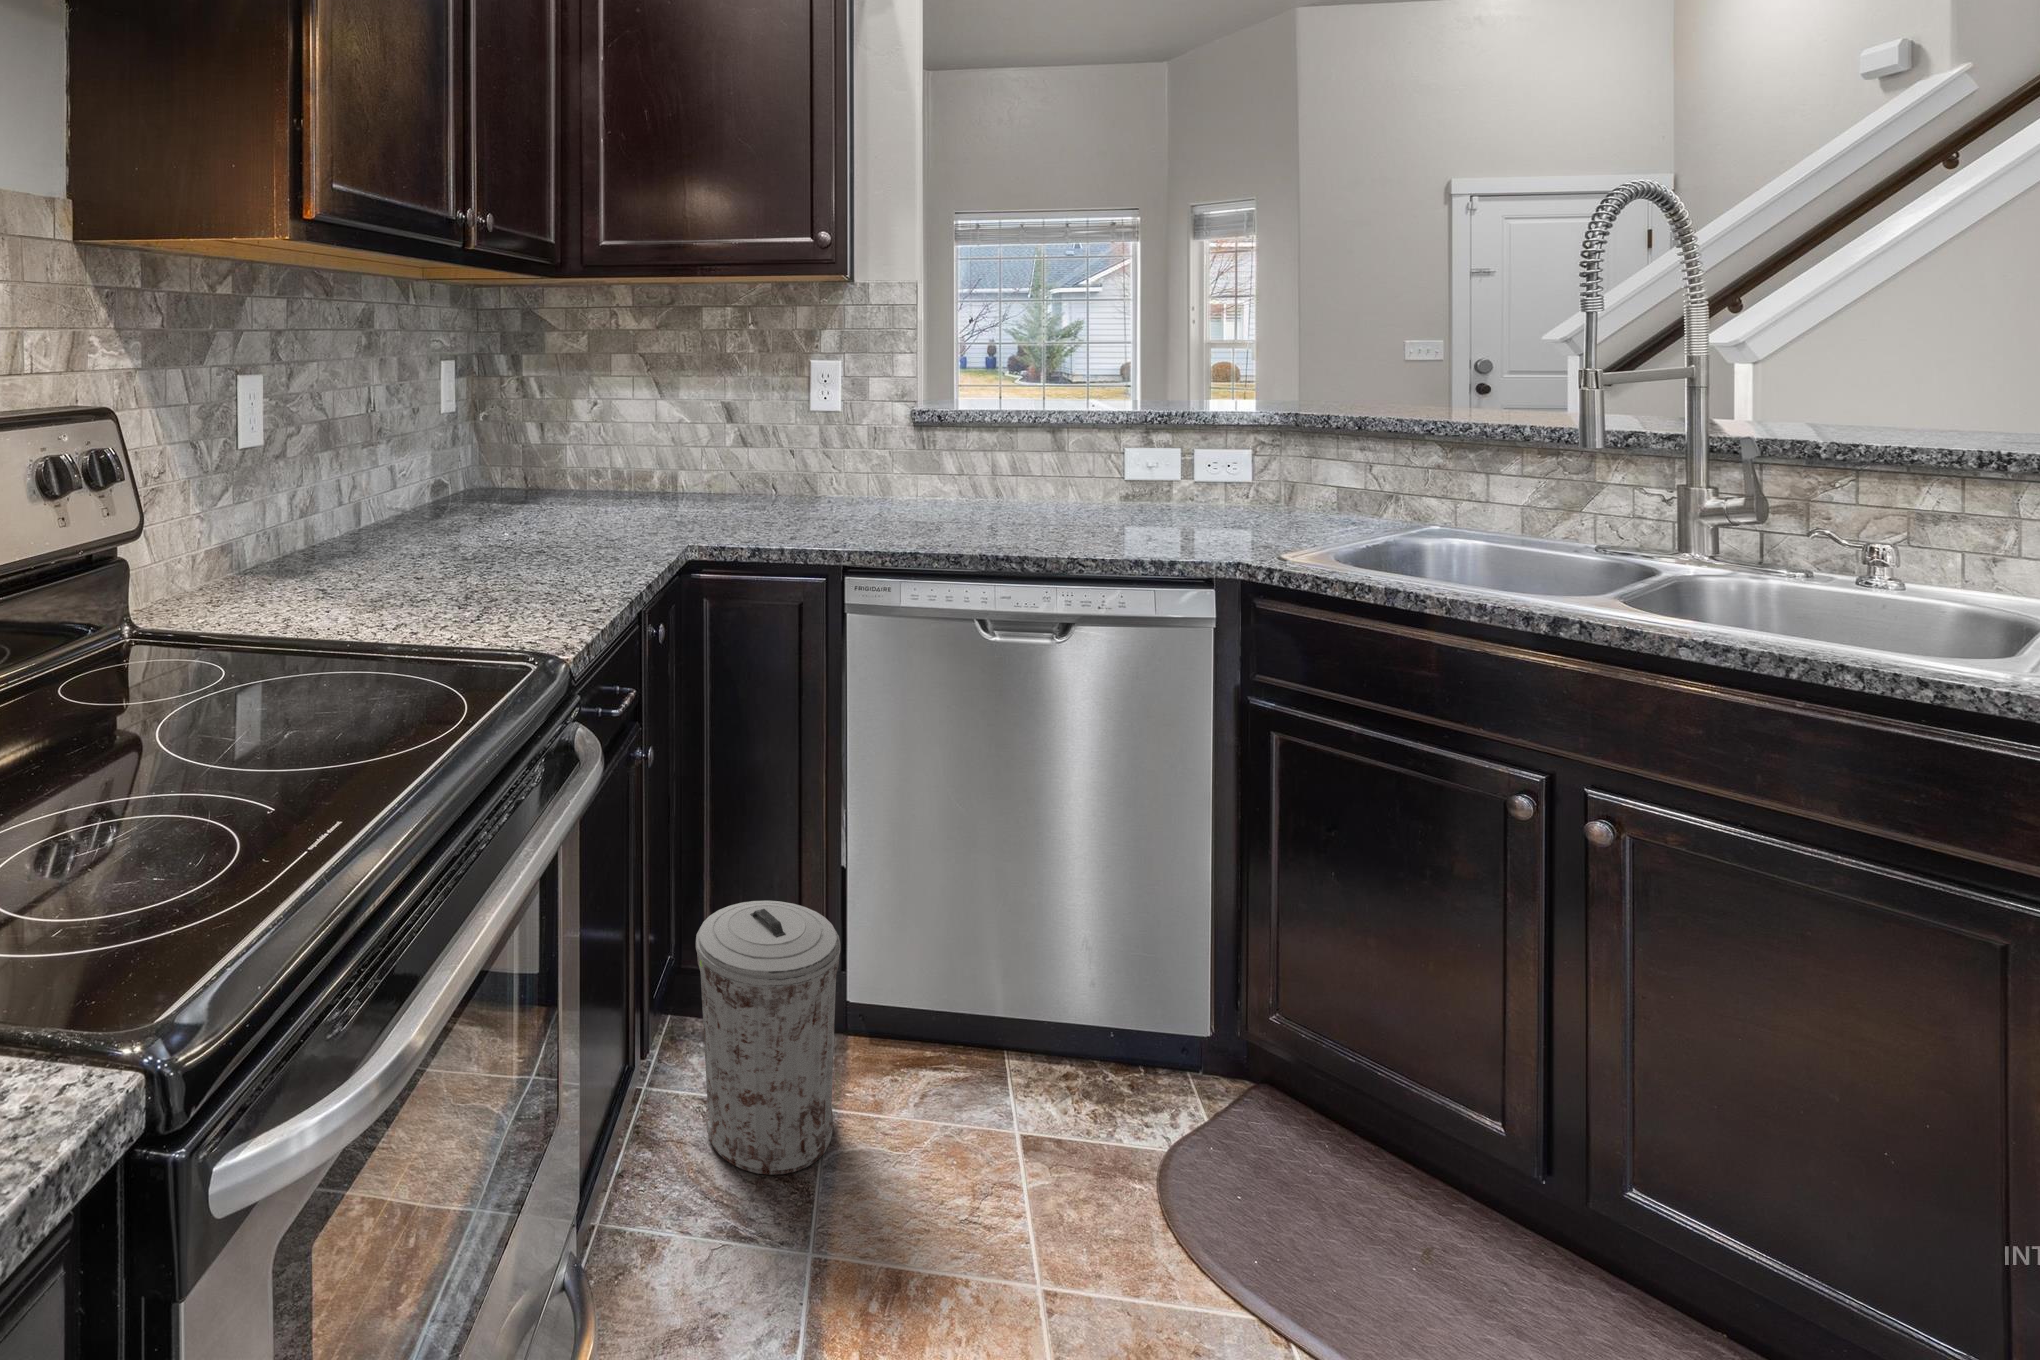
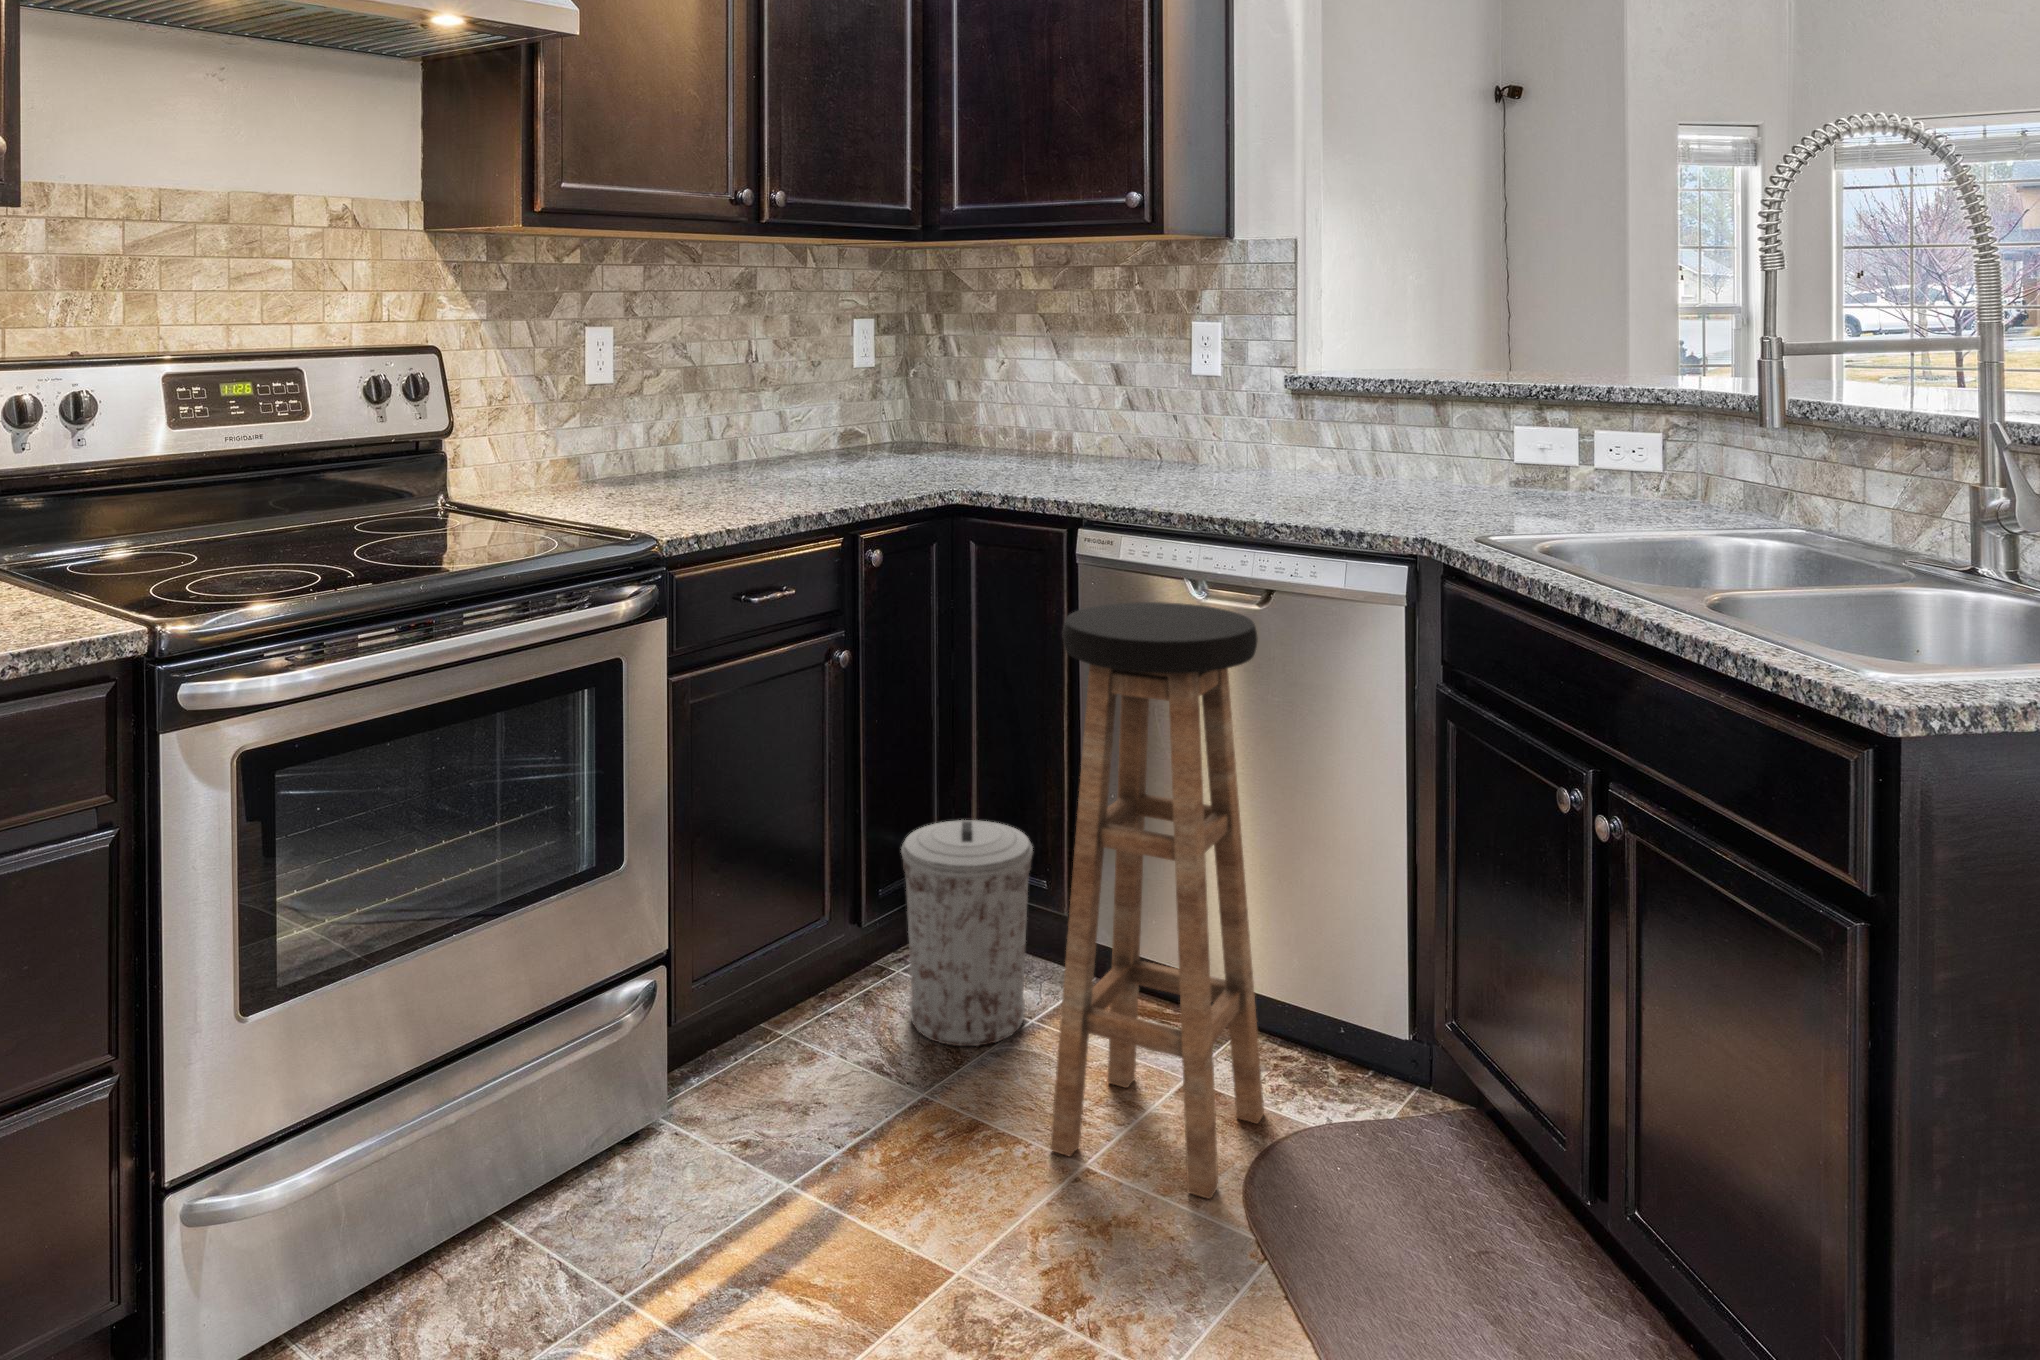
bar stool: none [962,649,1194,1293] -> present [1050,602,1264,1199]

